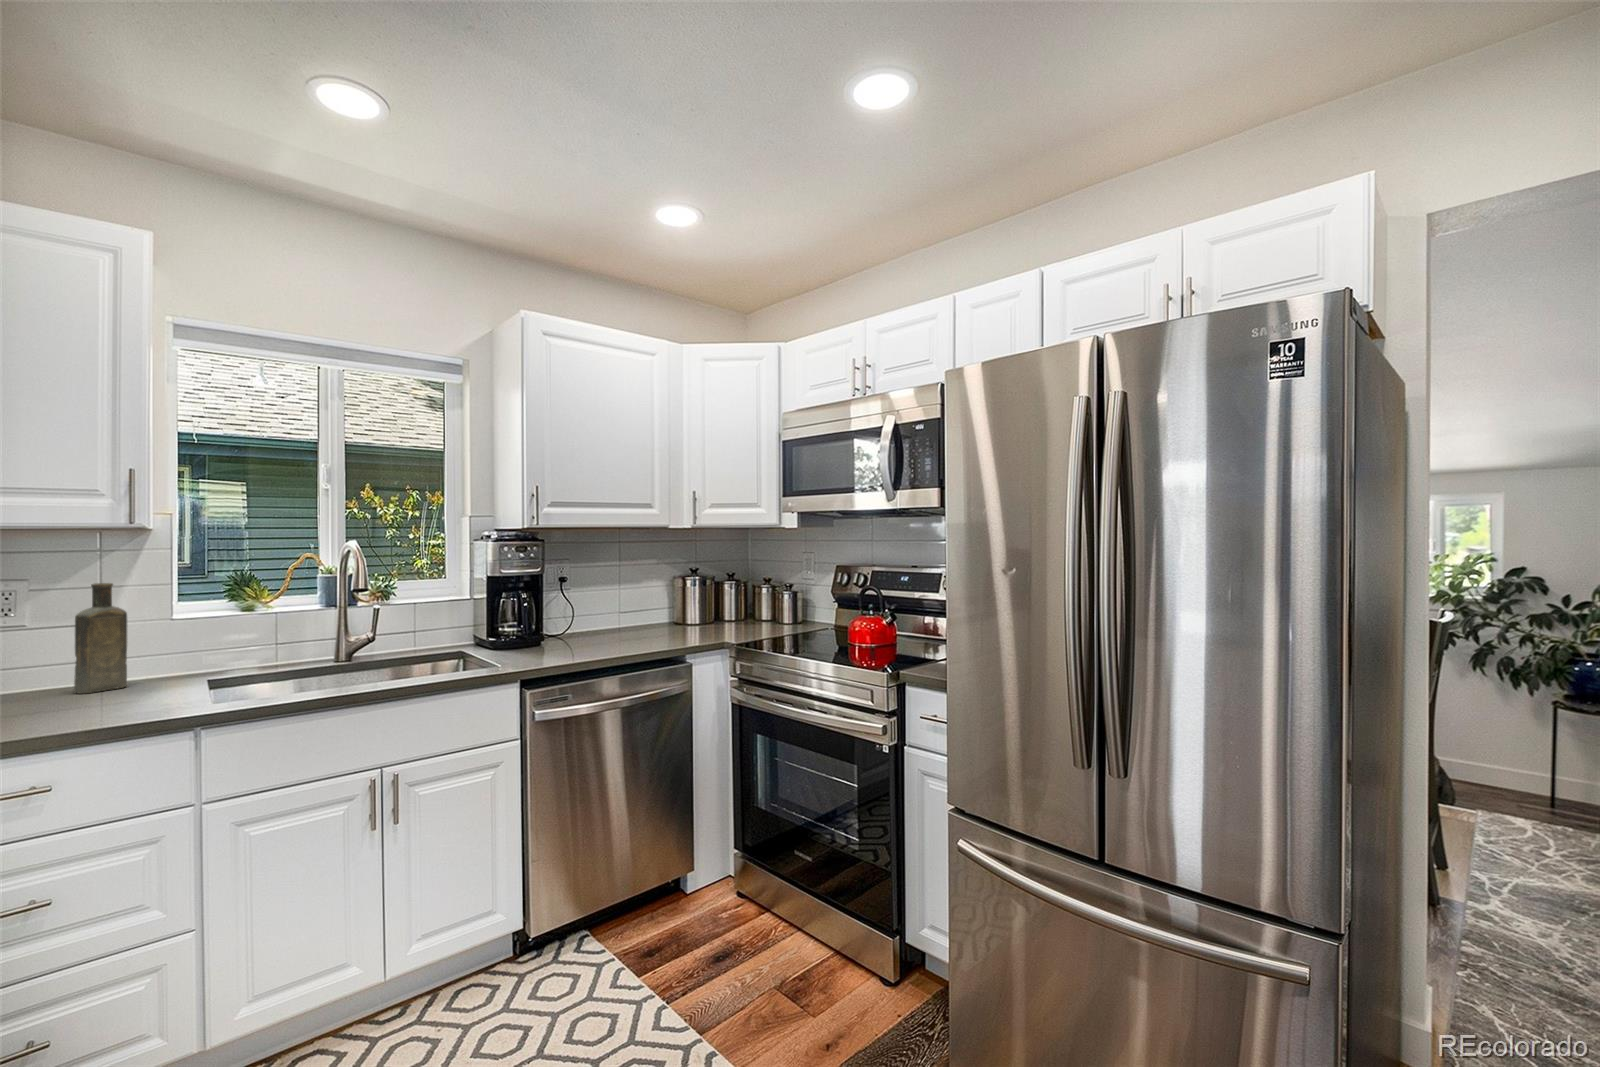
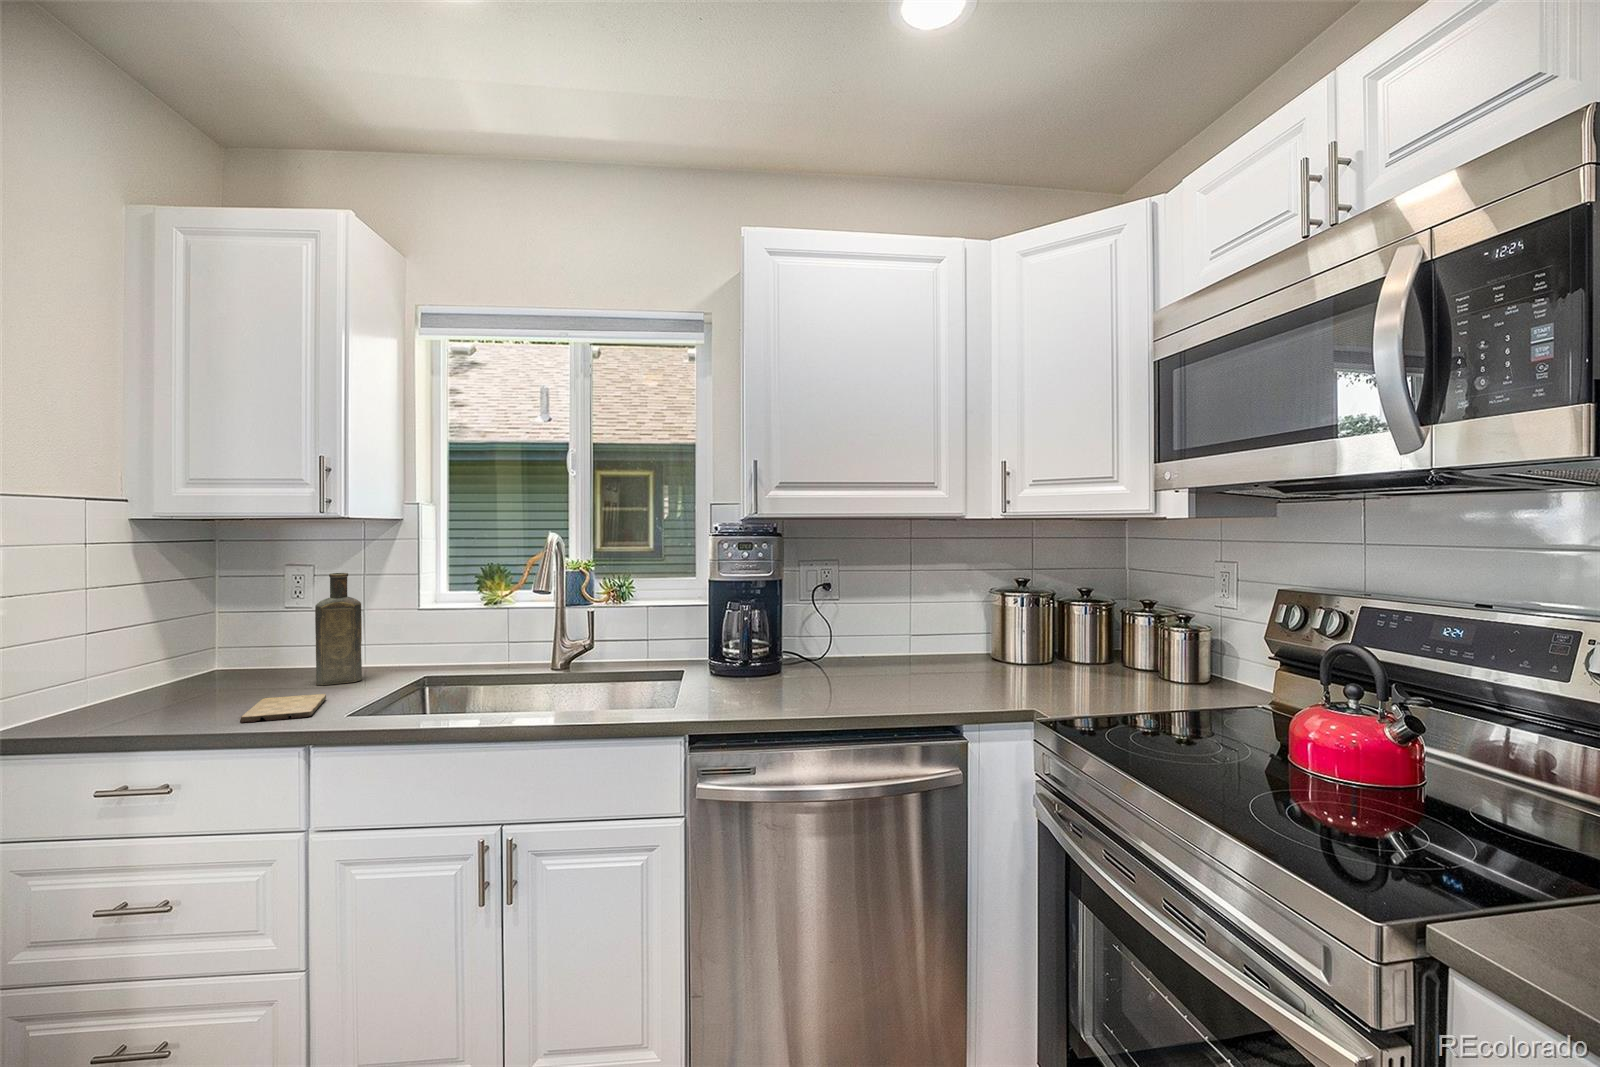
cutting board: none [64,693,159,717] -> present [240,694,326,723]

